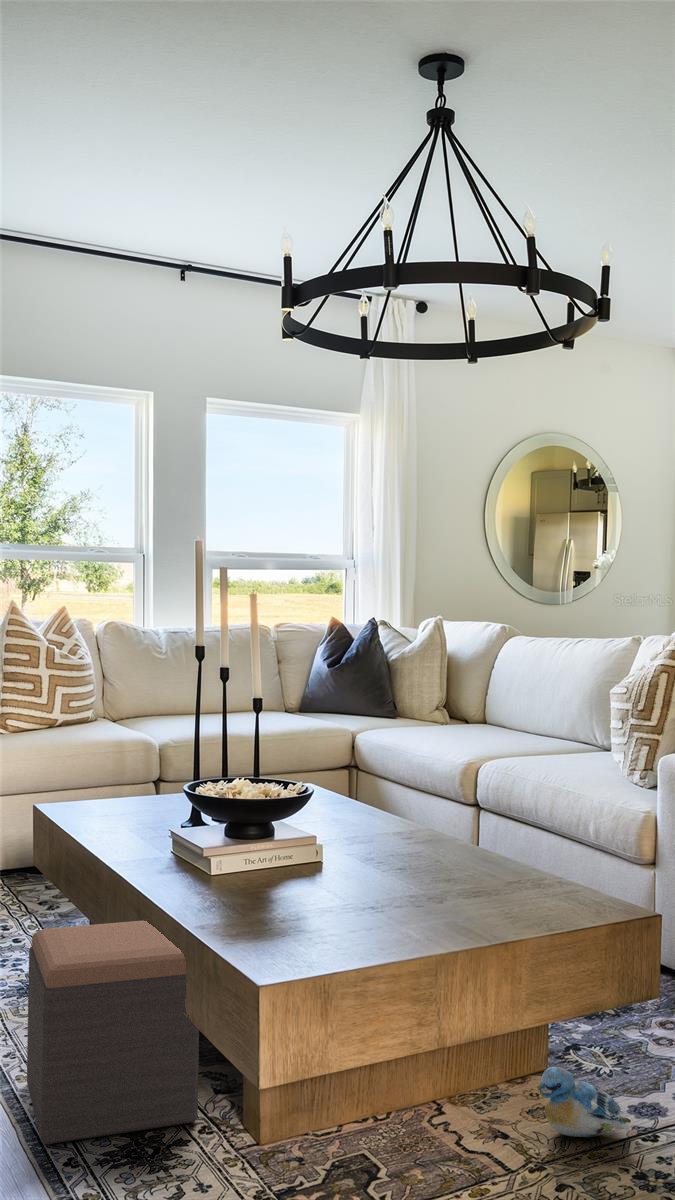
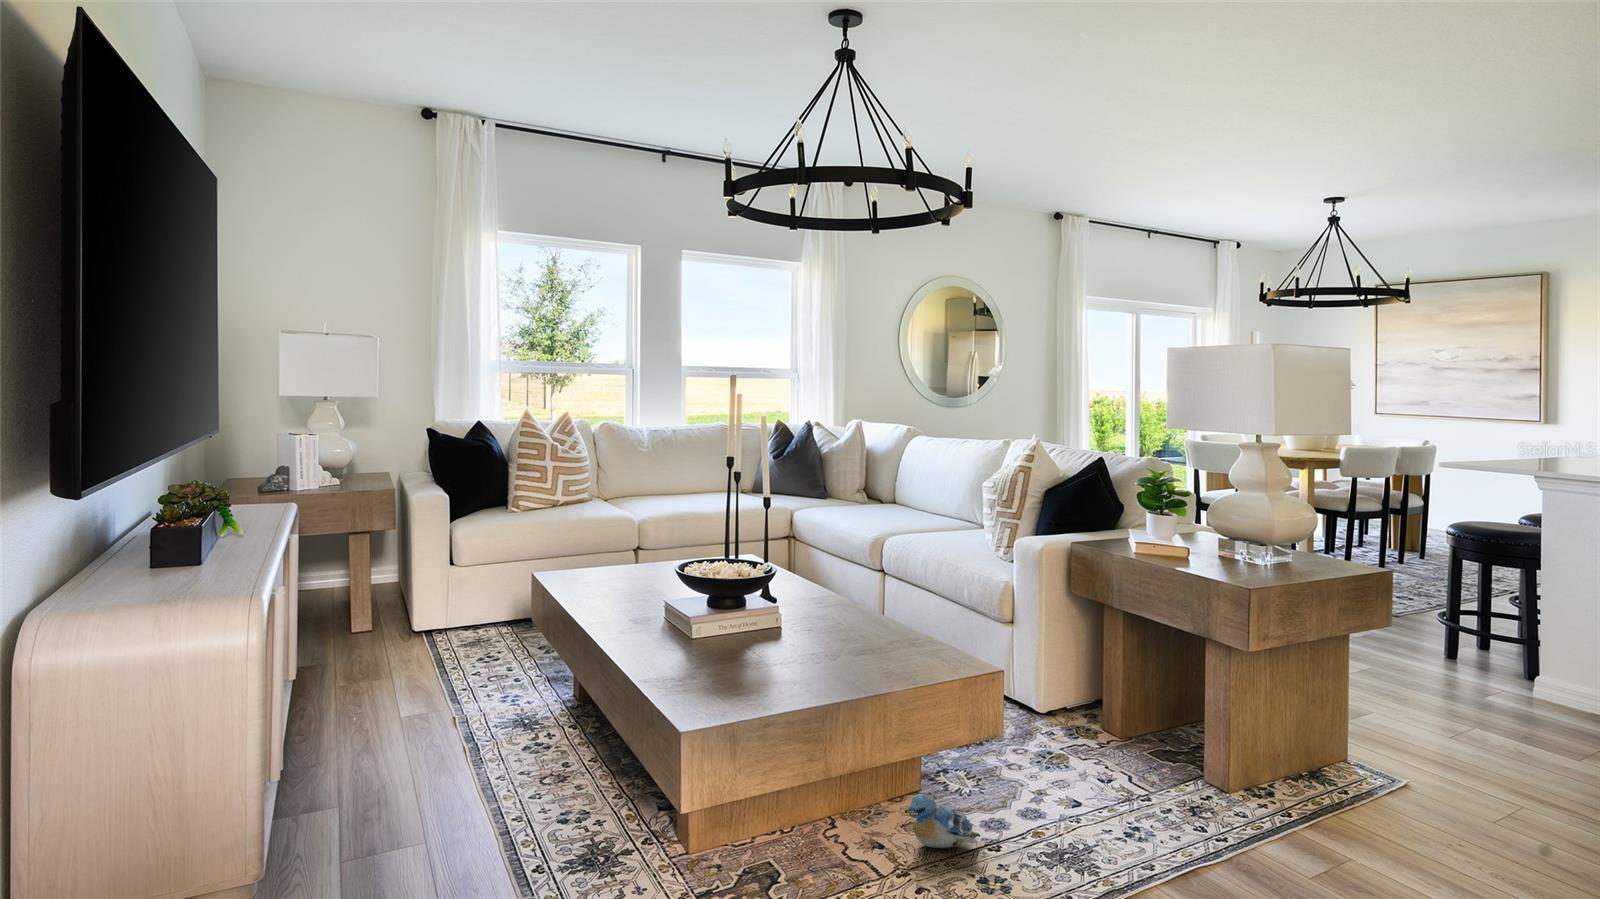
footstool: present [27,921,199,1145] -> none [511,675,642,855]

